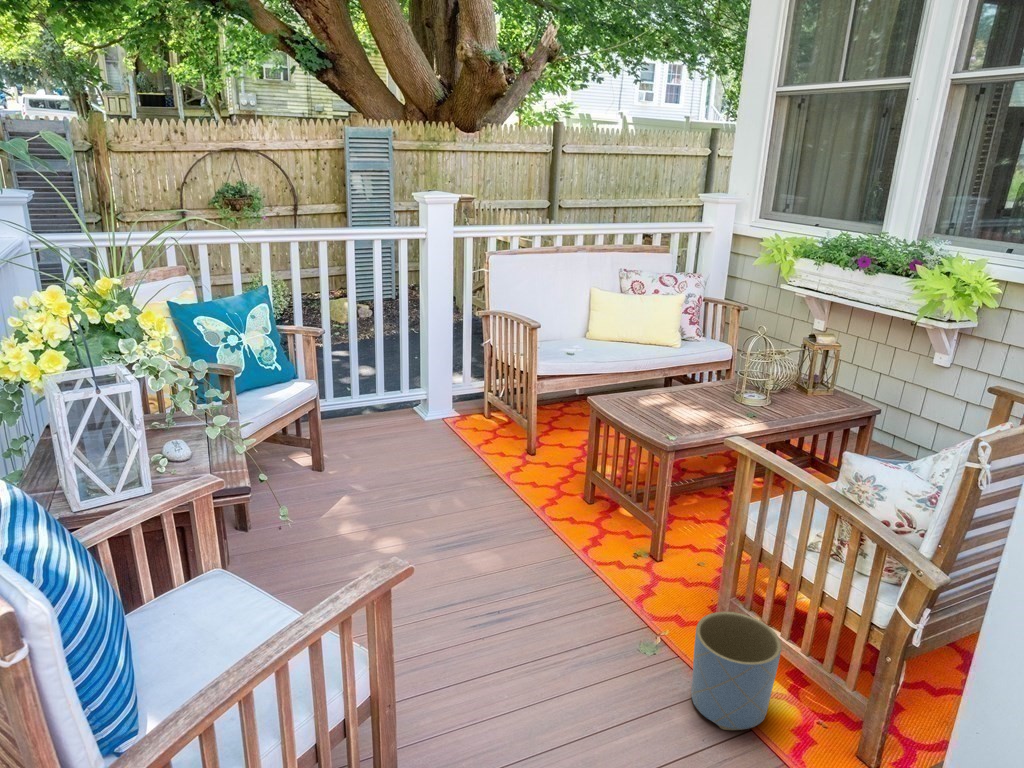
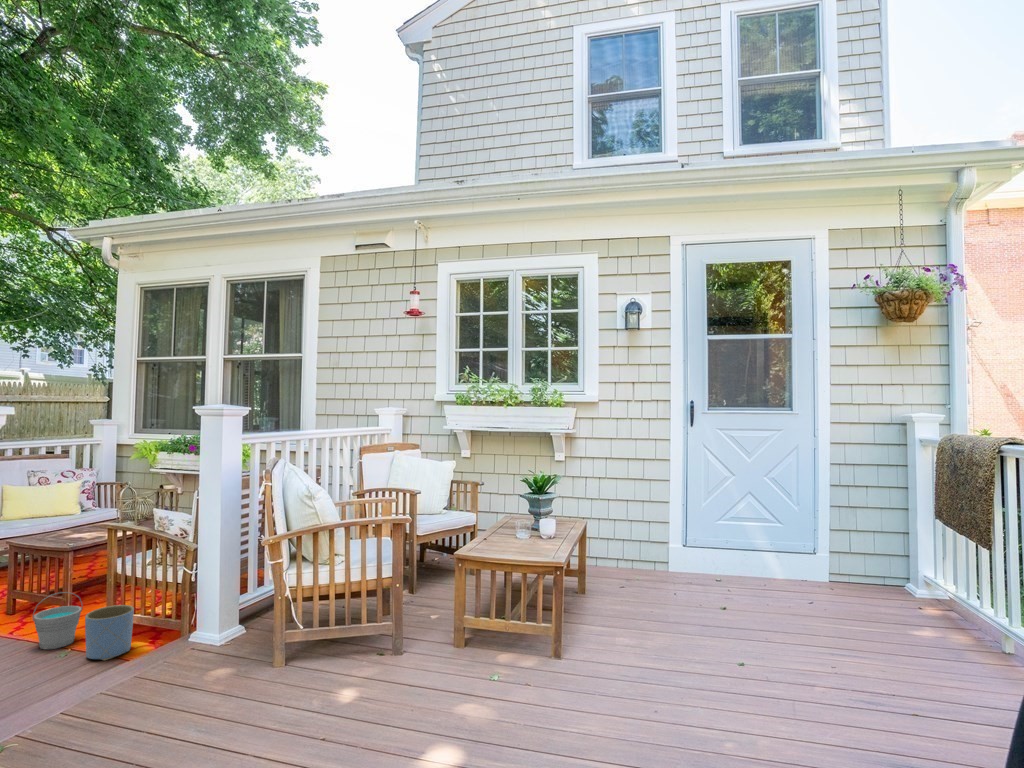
bucket: none [616,542,688,636] -> present [33,592,83,649]

